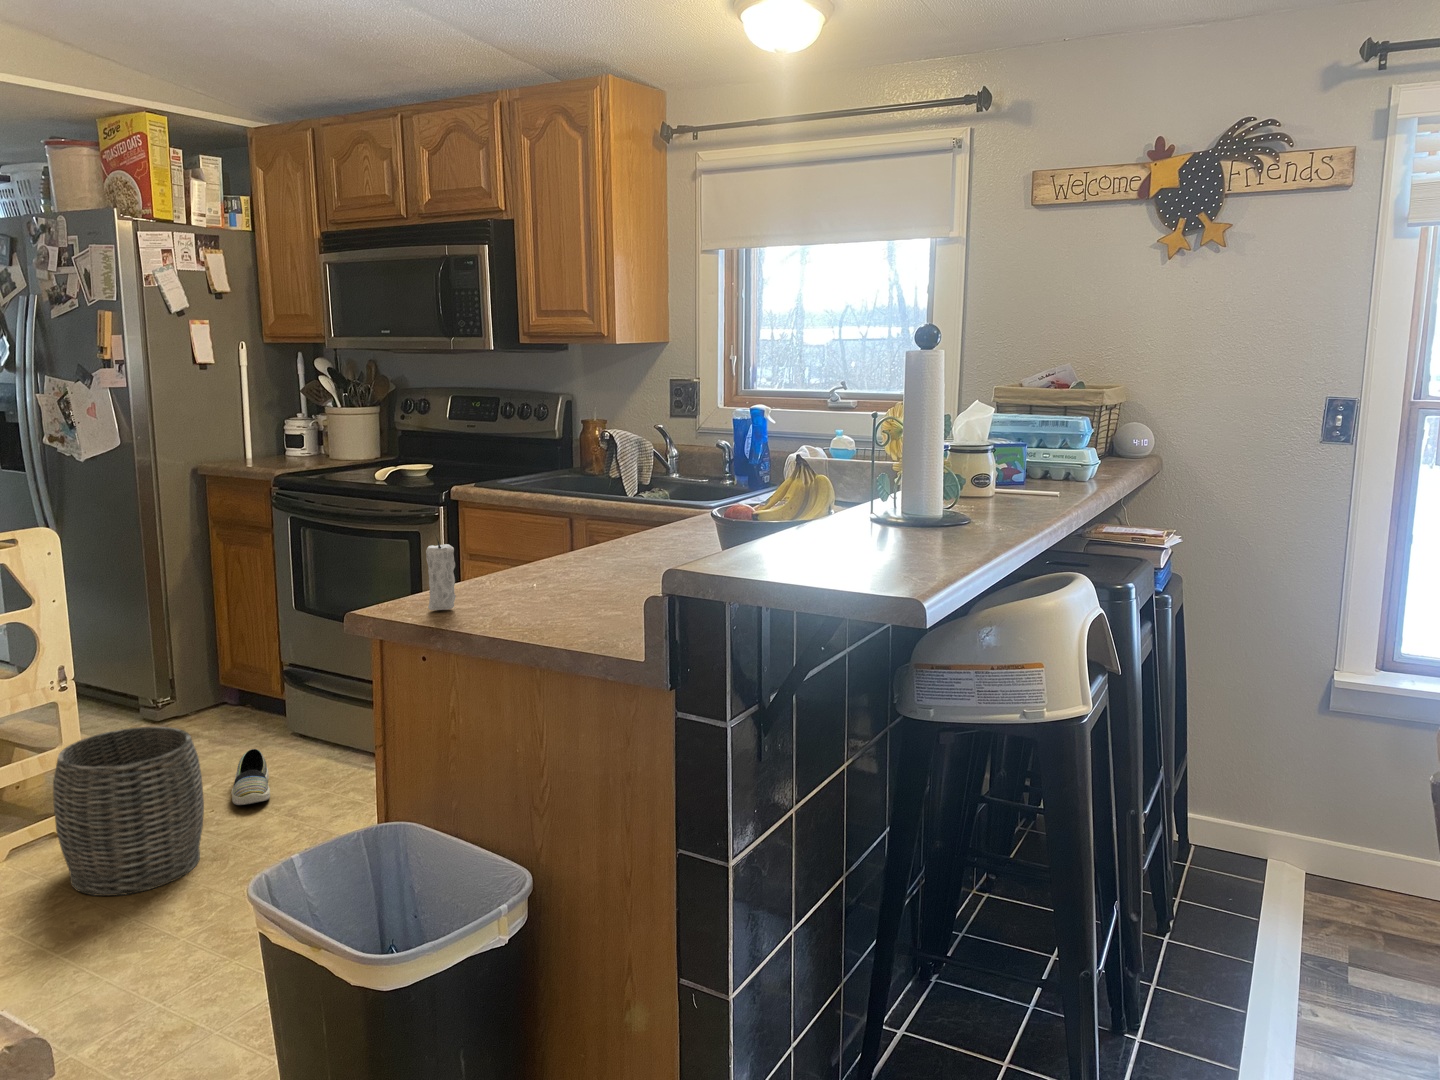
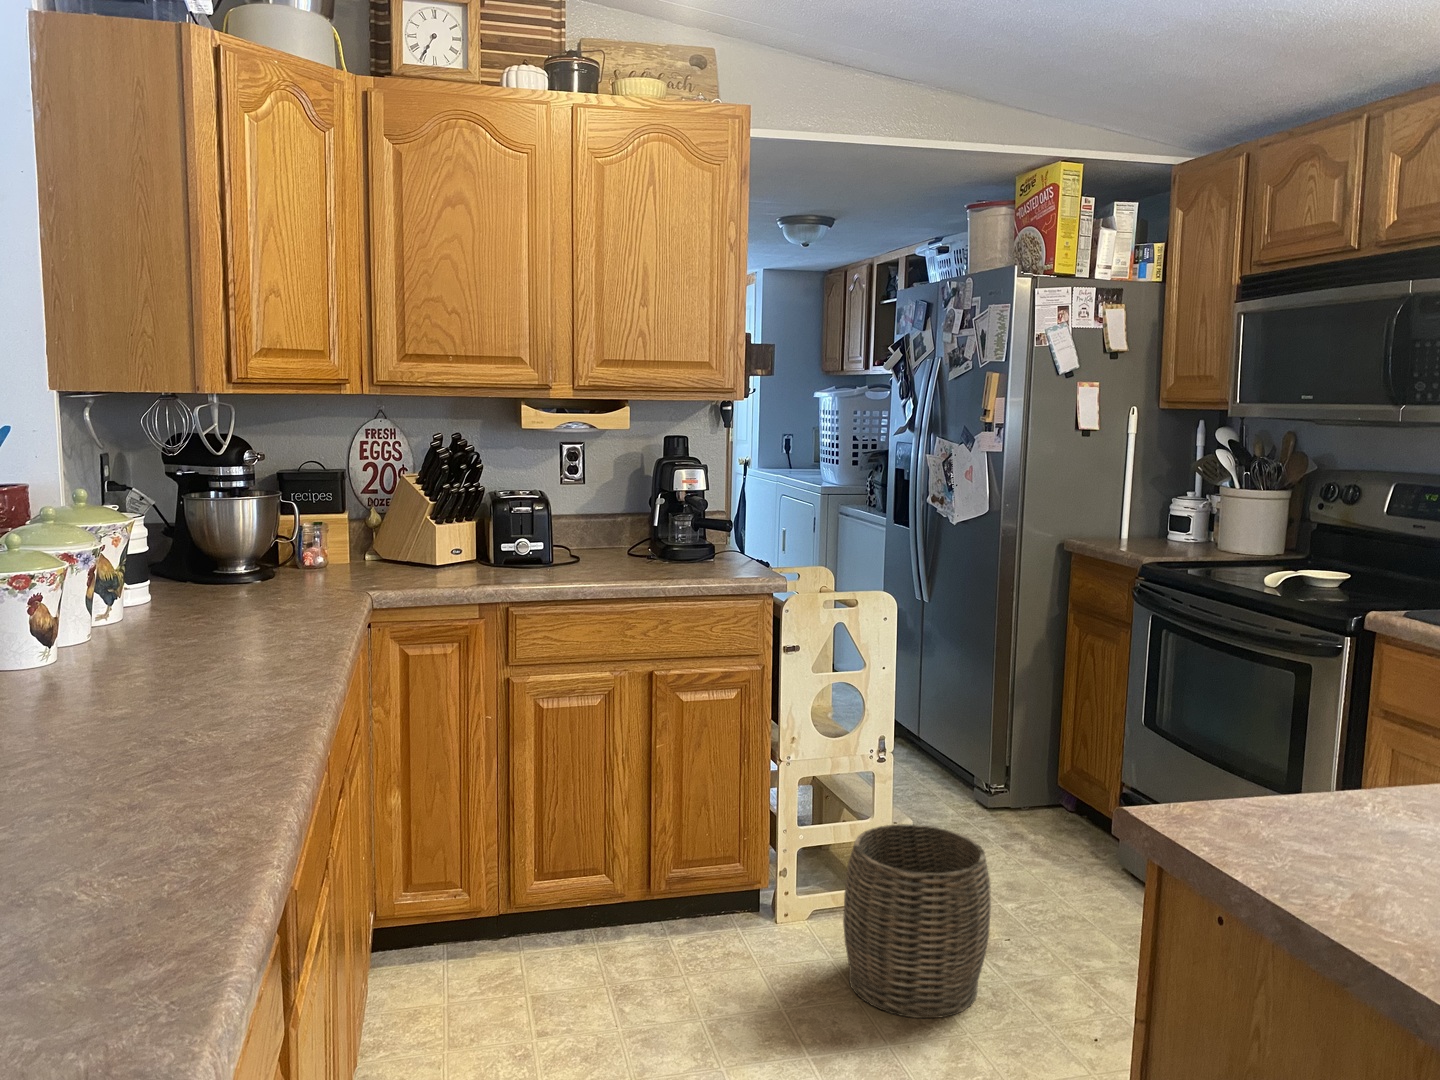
candle: present [426,537,456,610] -> none [1242,717,1300,847]
shoe: present [232,749,270,805] -> none [1029,881,1078,951]

